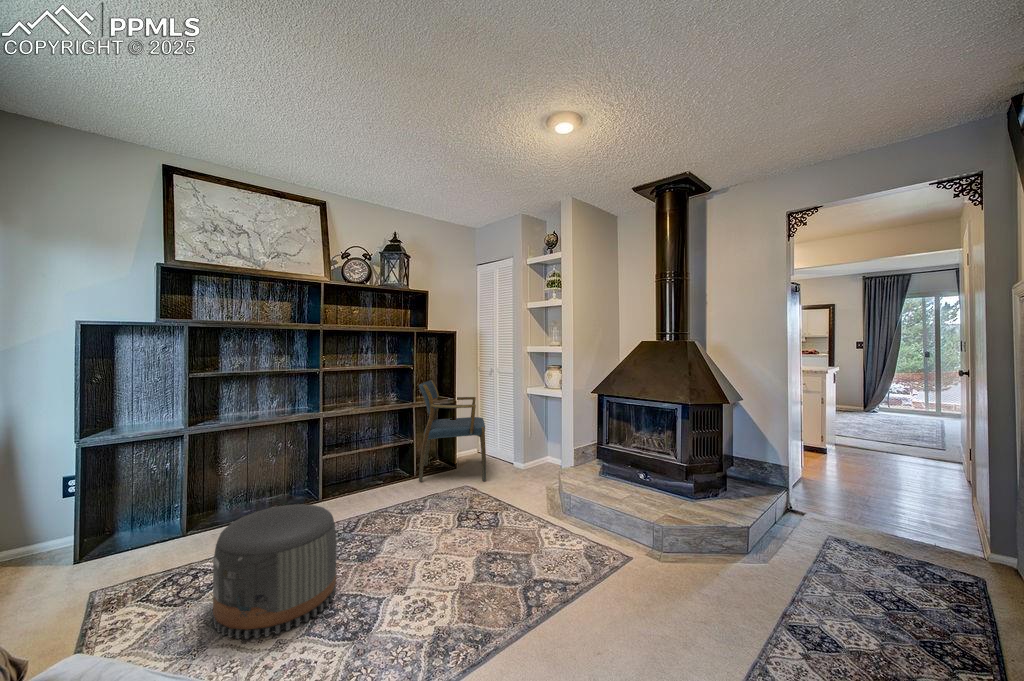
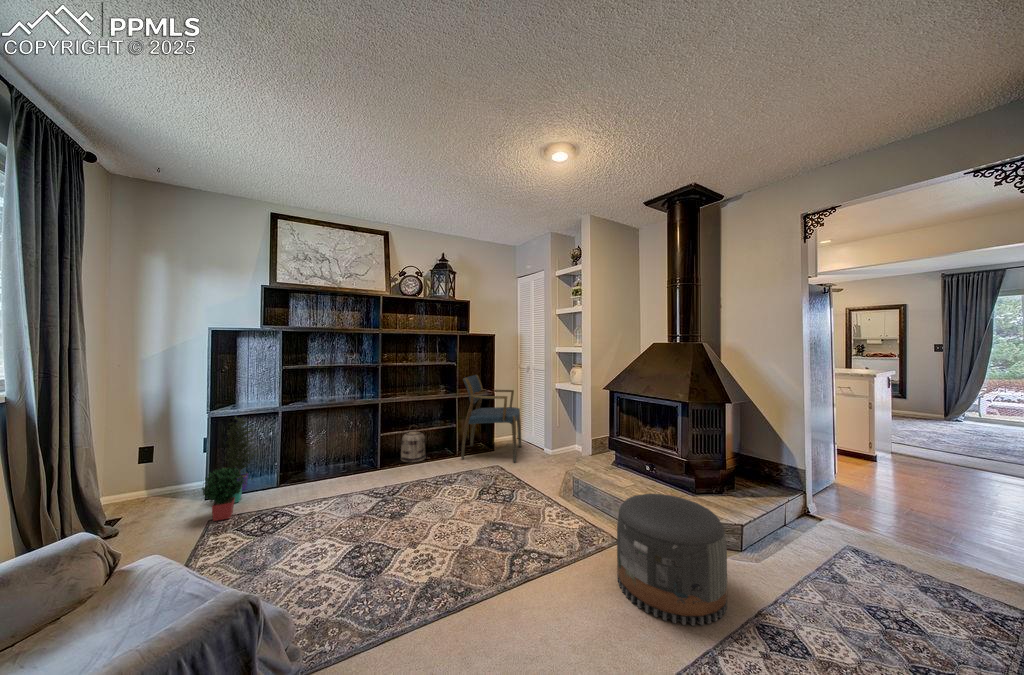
potted plant: none [82,444,152,592] -> present [202,417,256,521]
basket: none [342,444,374,490] -> present [401,432,426,462]
pouf: present [213,504,336,639] -> present [617,494,727,626]

